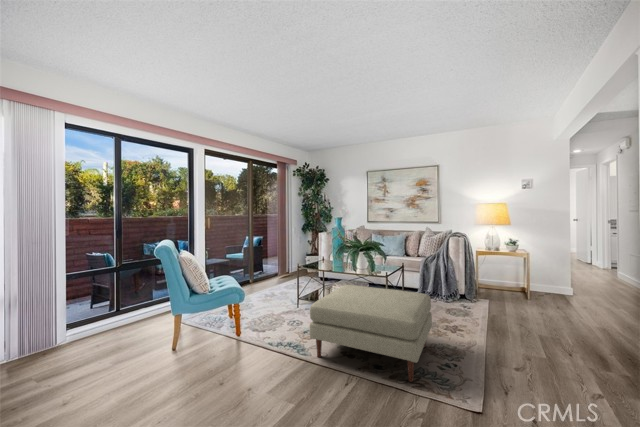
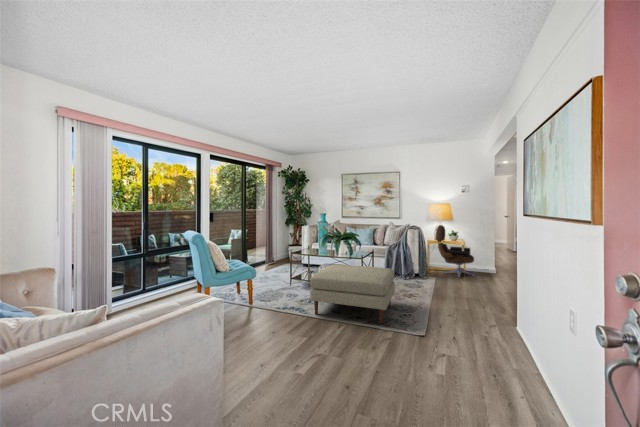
lounge chair: none [488,231,544,301] -> present [436,225,475,277]

